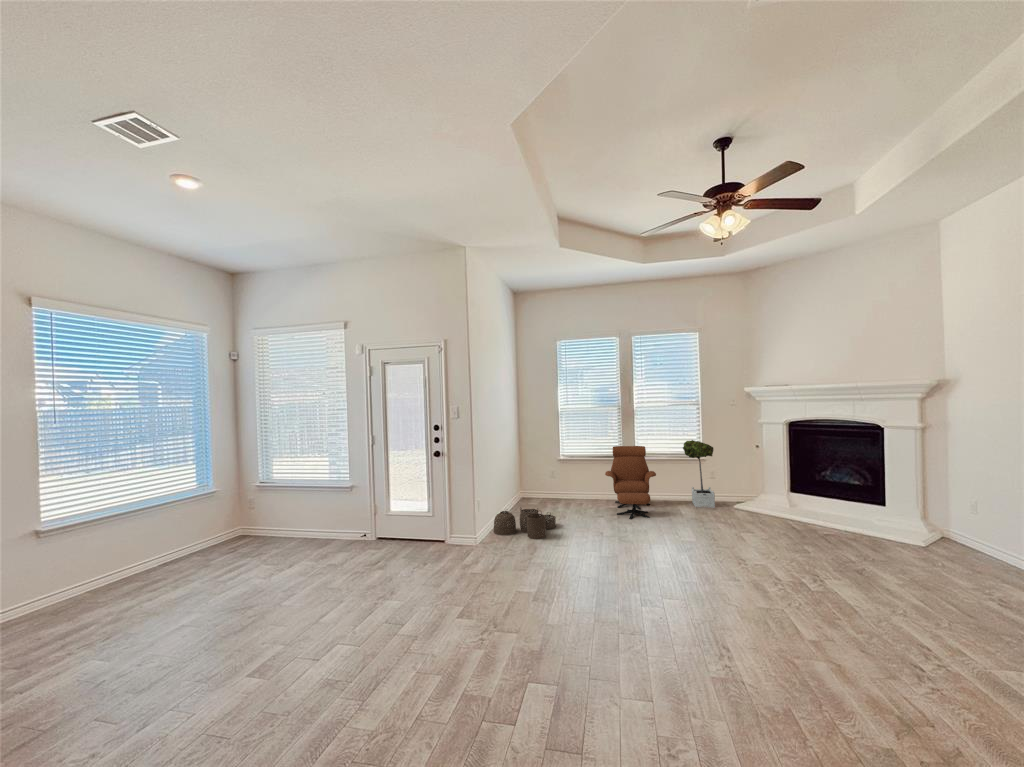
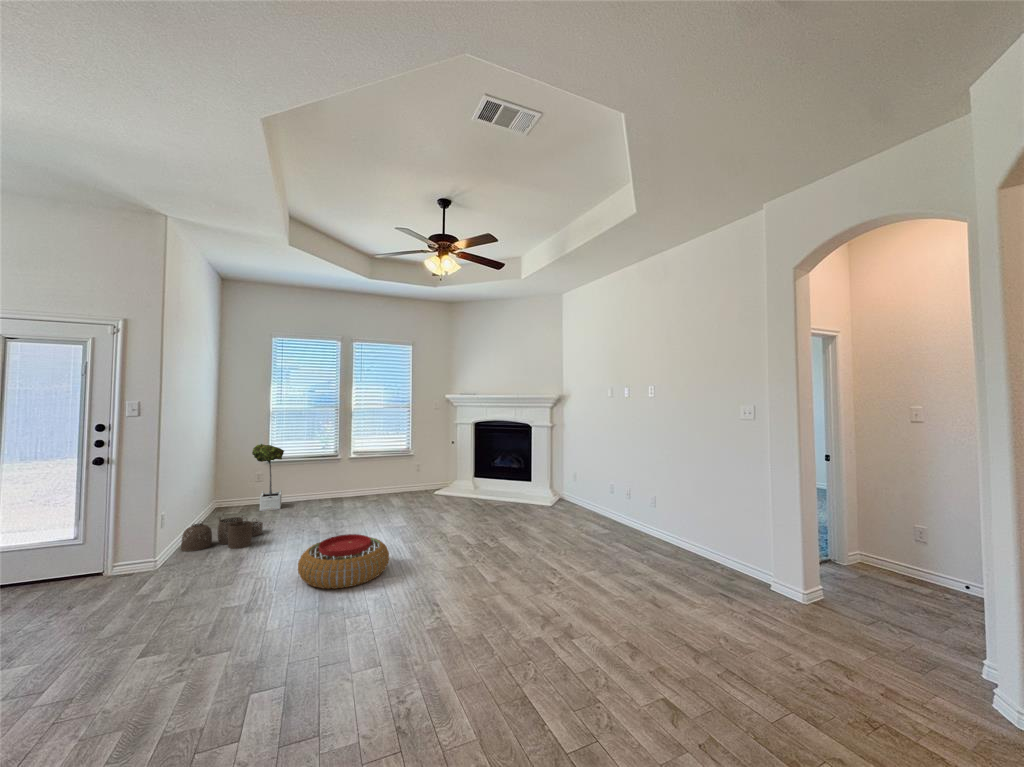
potted tree: present [683,440,715,508] -> present [252,444,284,511]
lounge chair: present [605,446,656,519] -> none [318,446,369,516]
pouf: none [581,544,678,606] -> present [298,534,389,589]

